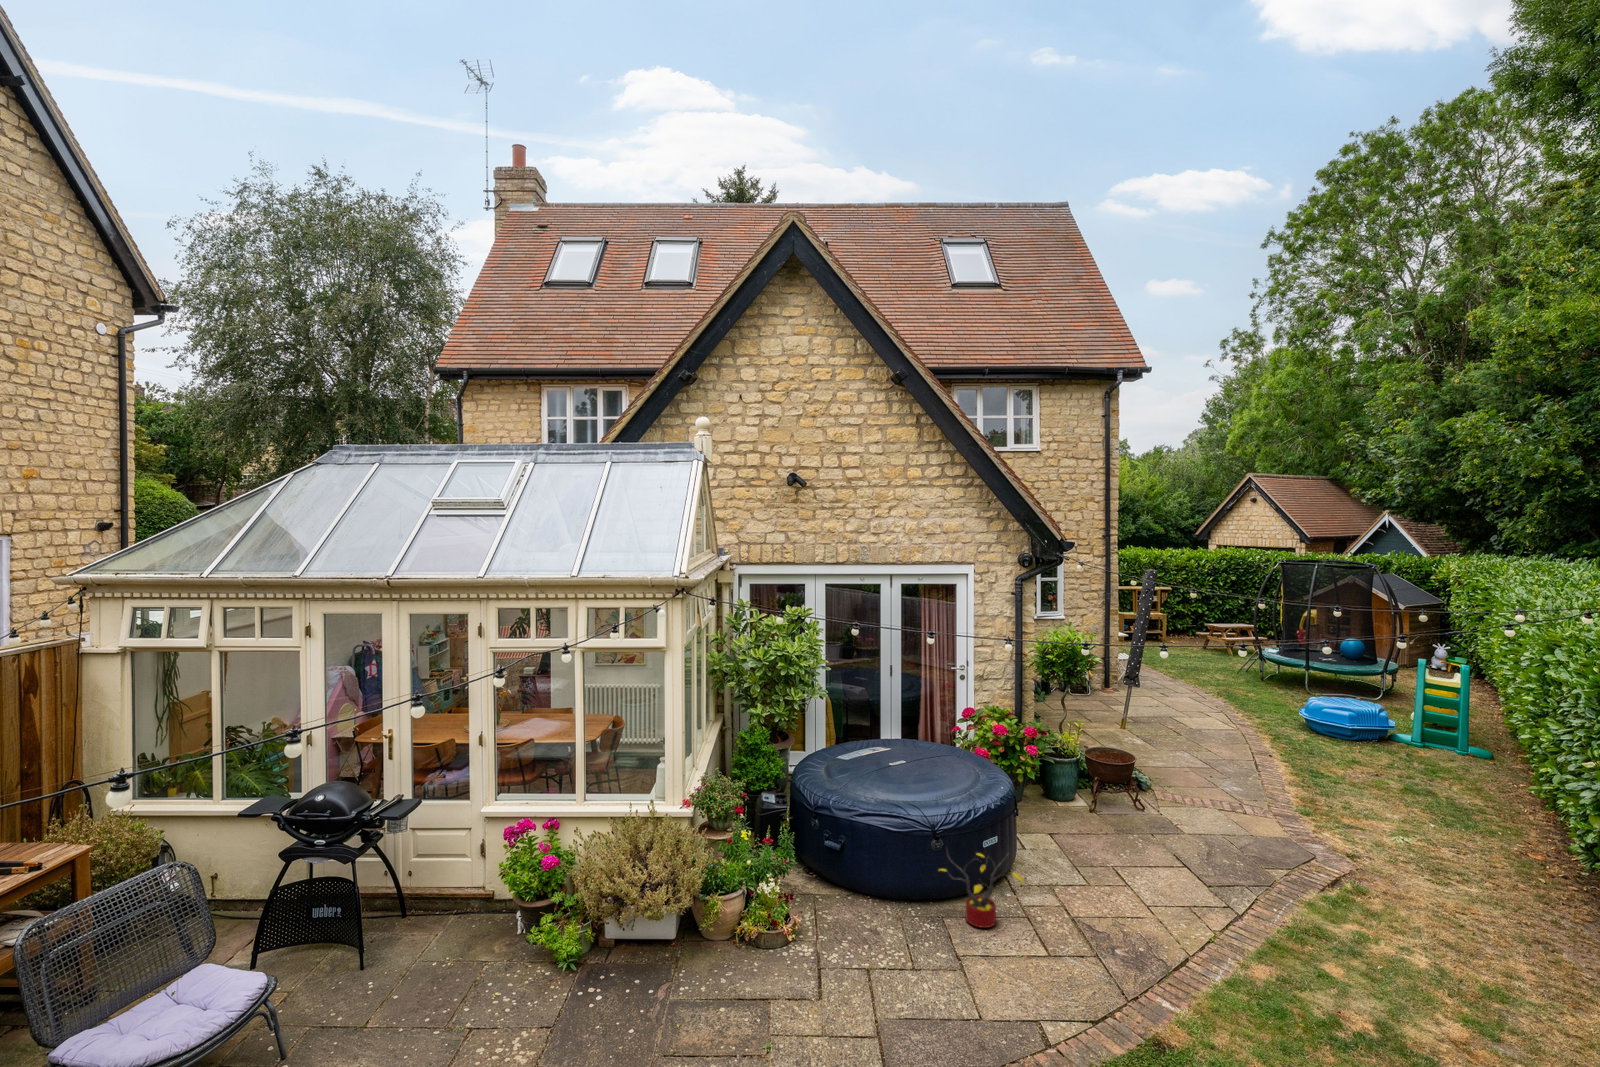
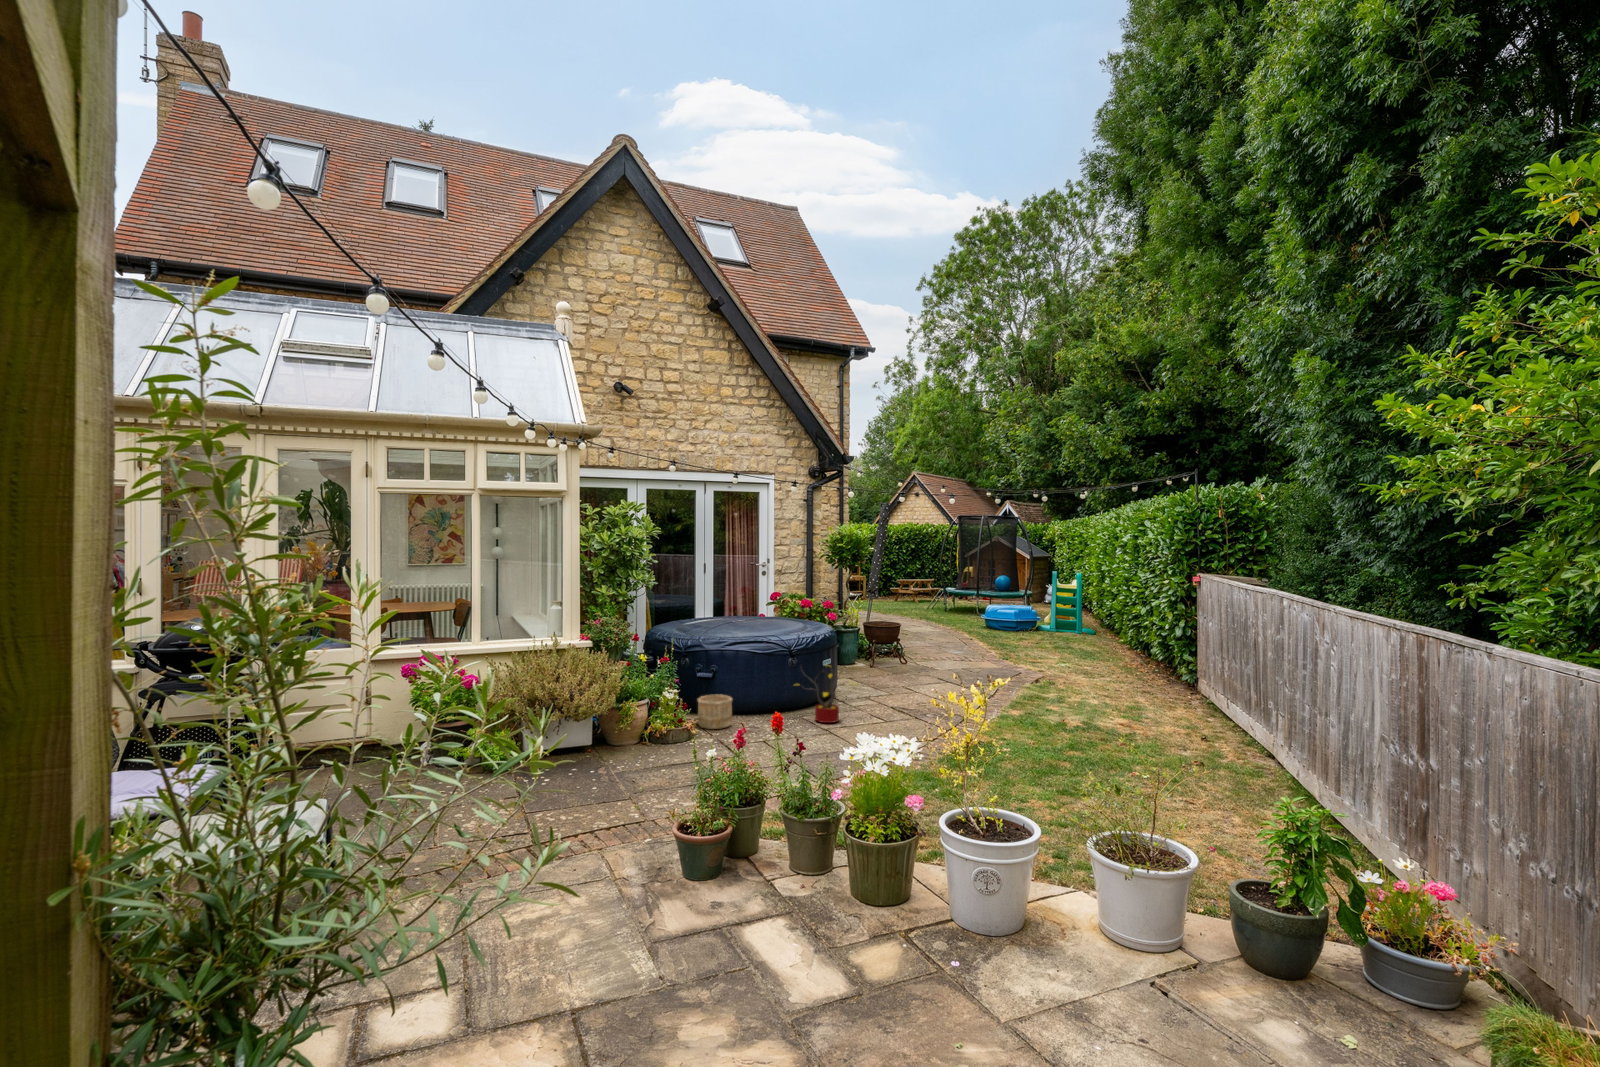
wooden bucket: none [820,866,861,916] -> present [697,695,732,729]

